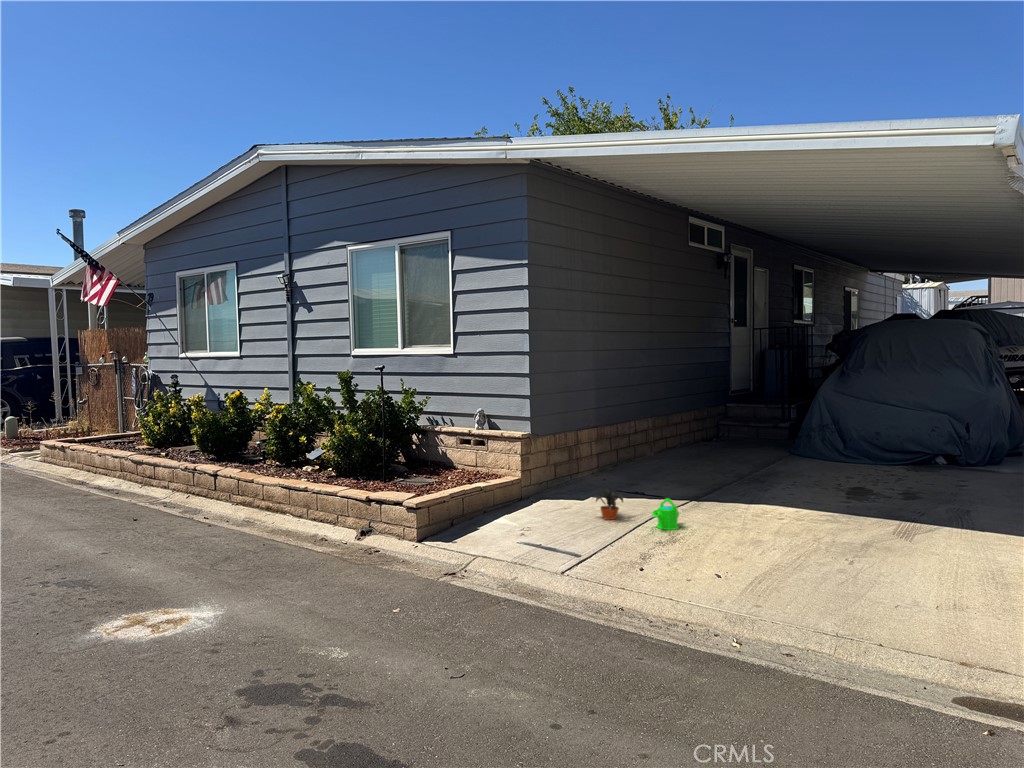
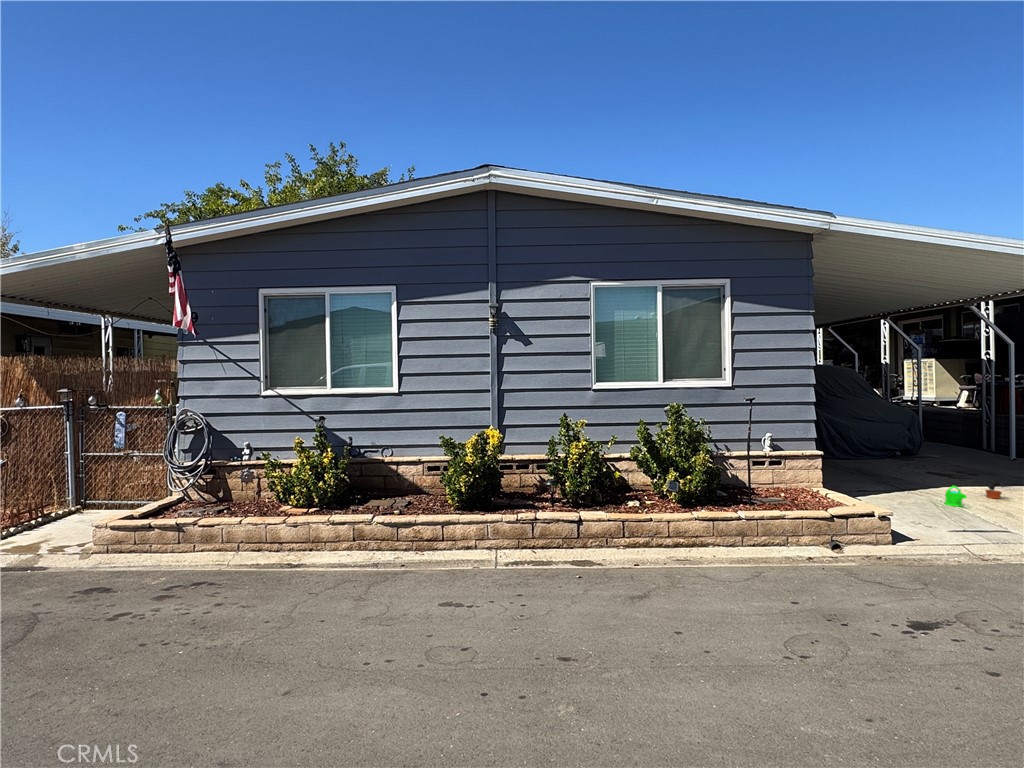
potted plant: present [593,489,626,520] -> present [982,479,1007,499]

